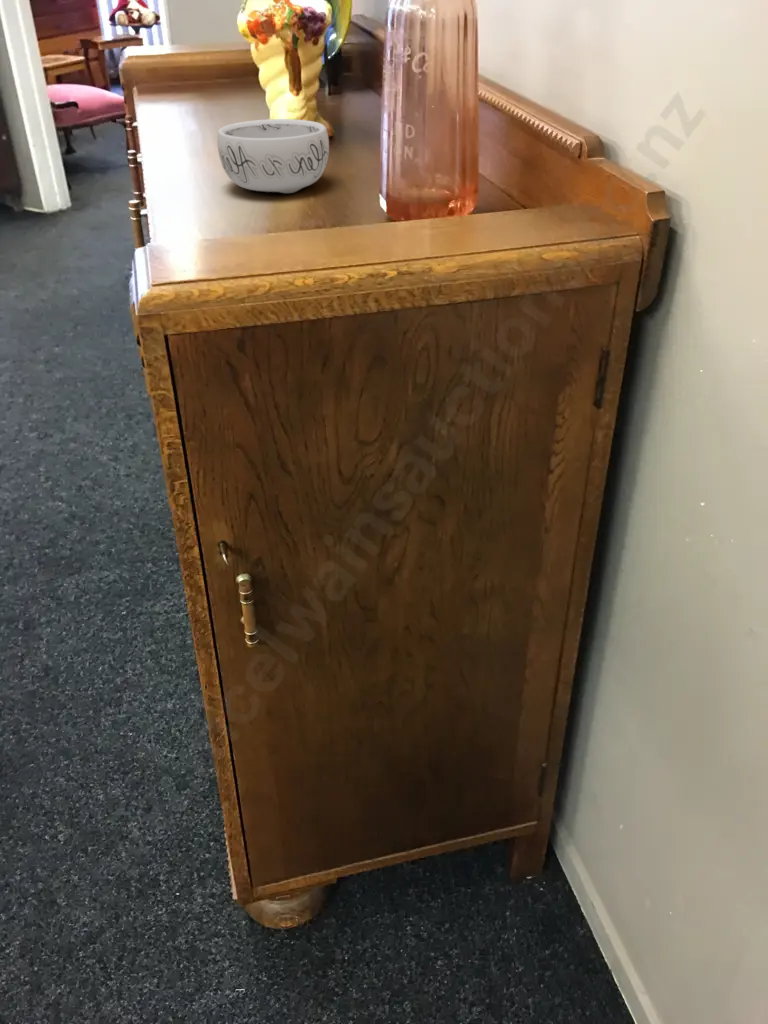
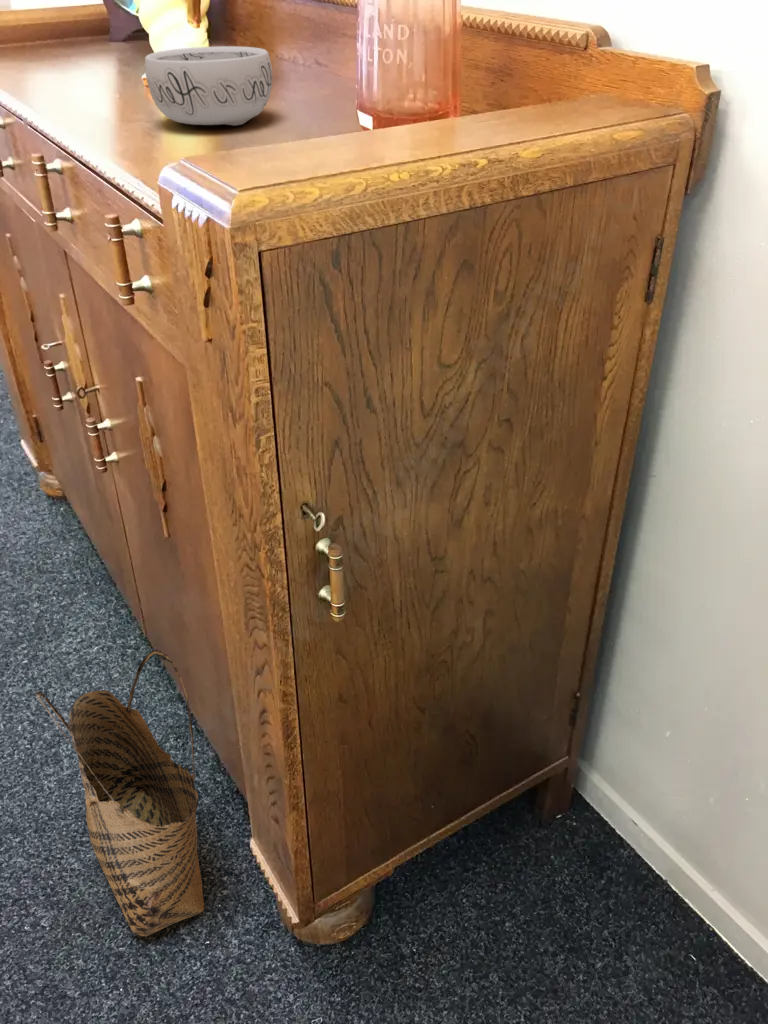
woven basket: none [64,632,188,873] -> present [36,650,204,936]

